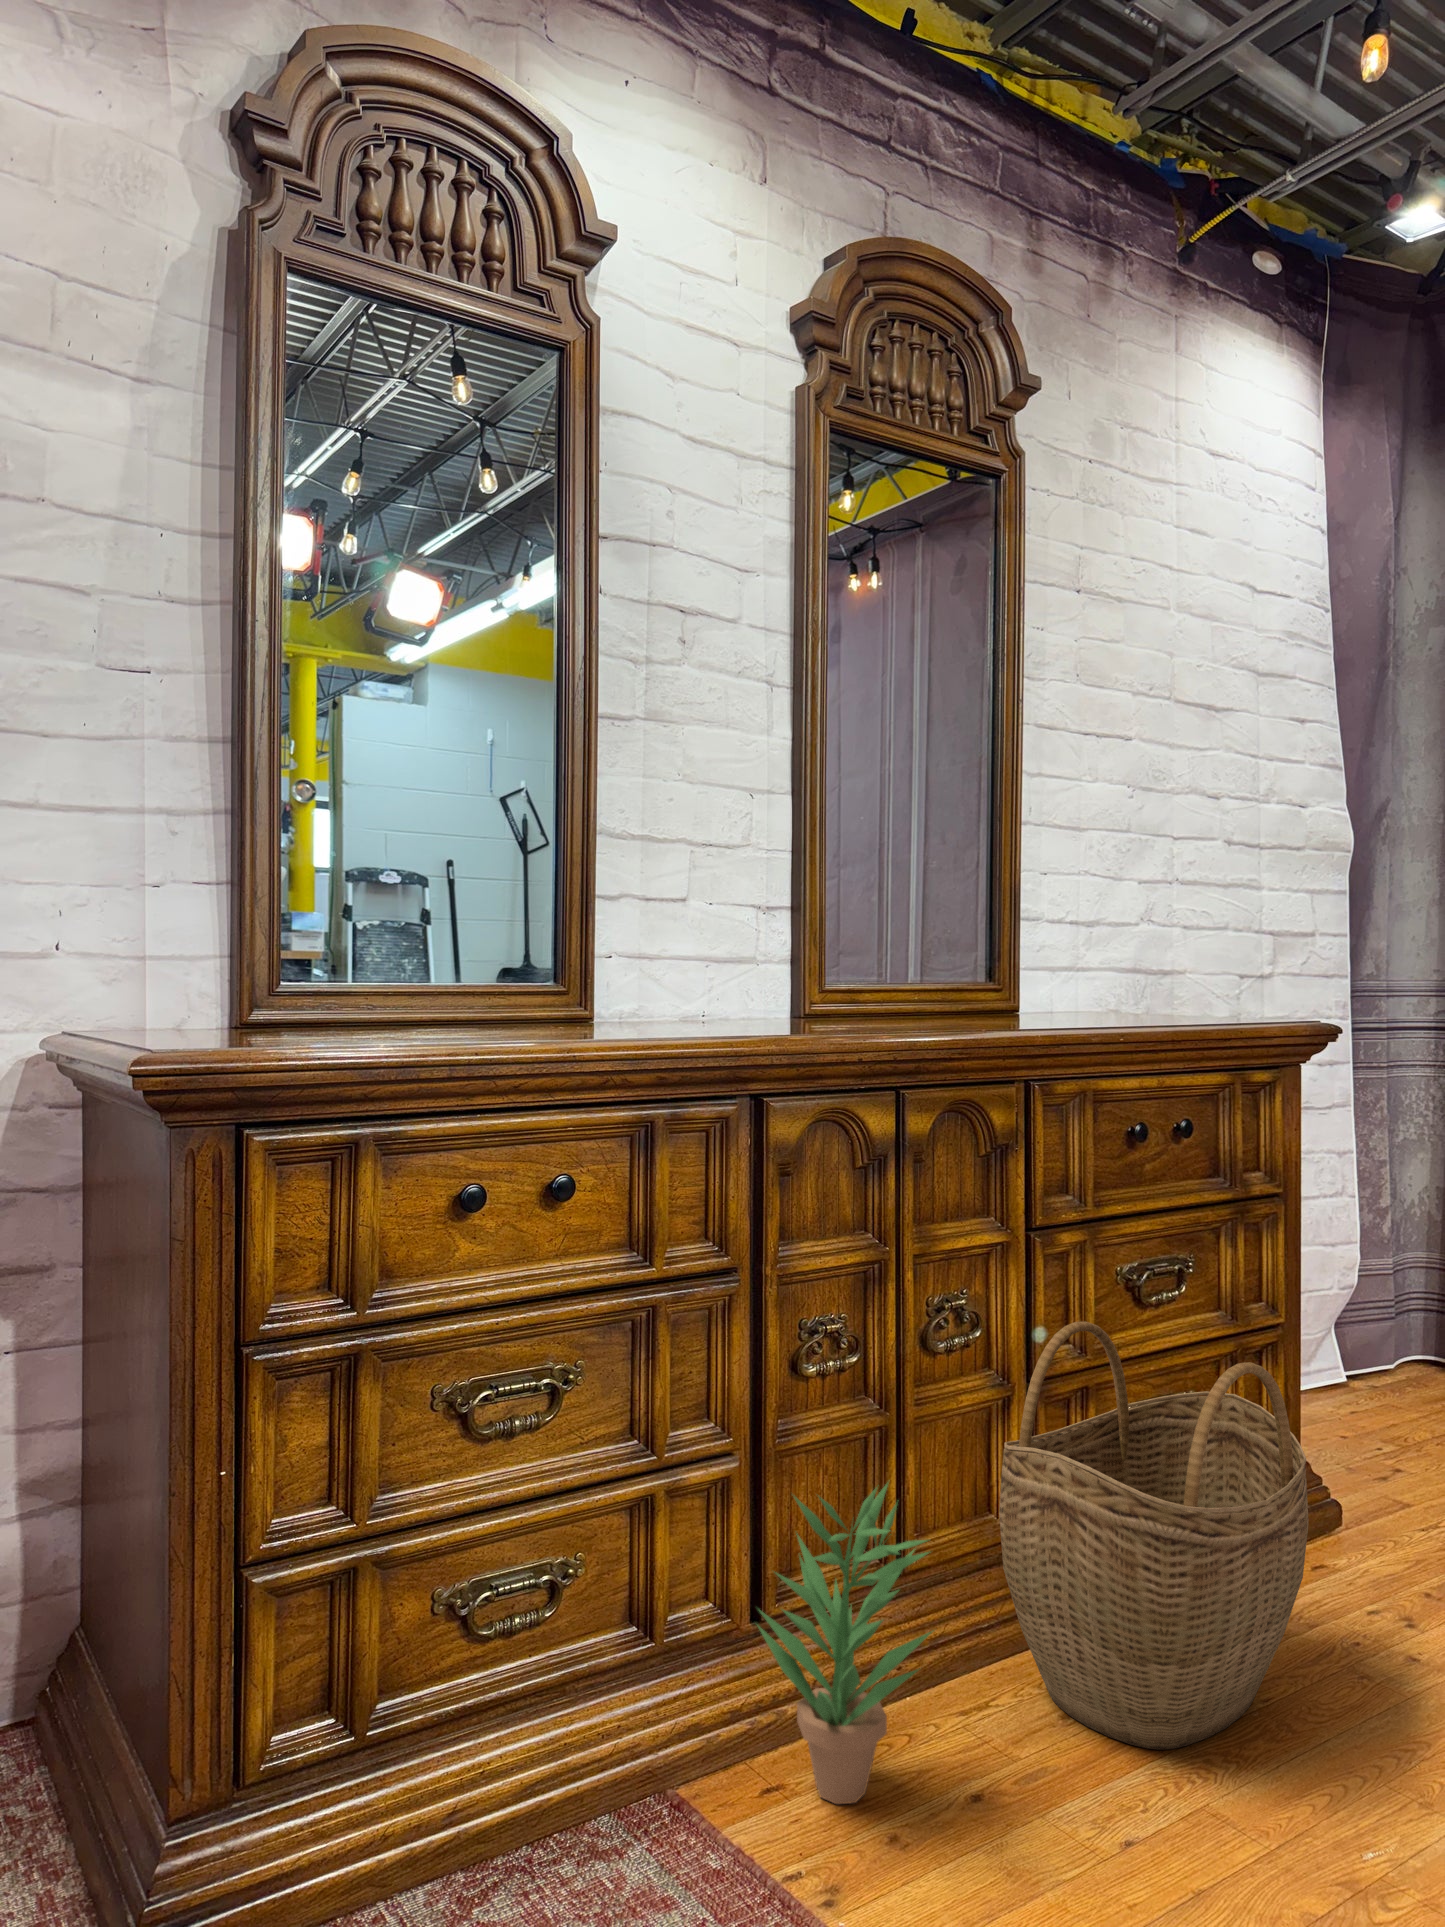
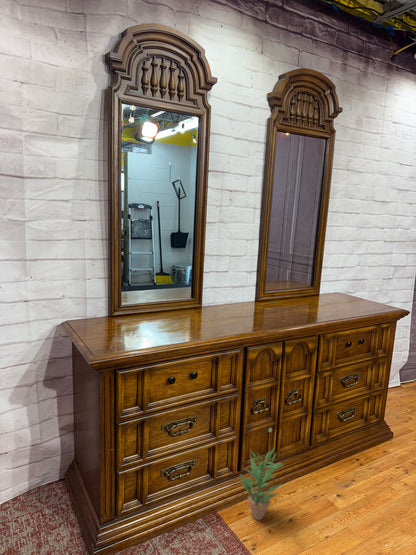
woven basket: present [999,1321,1309,1750] -> none [302,398,384,509]

